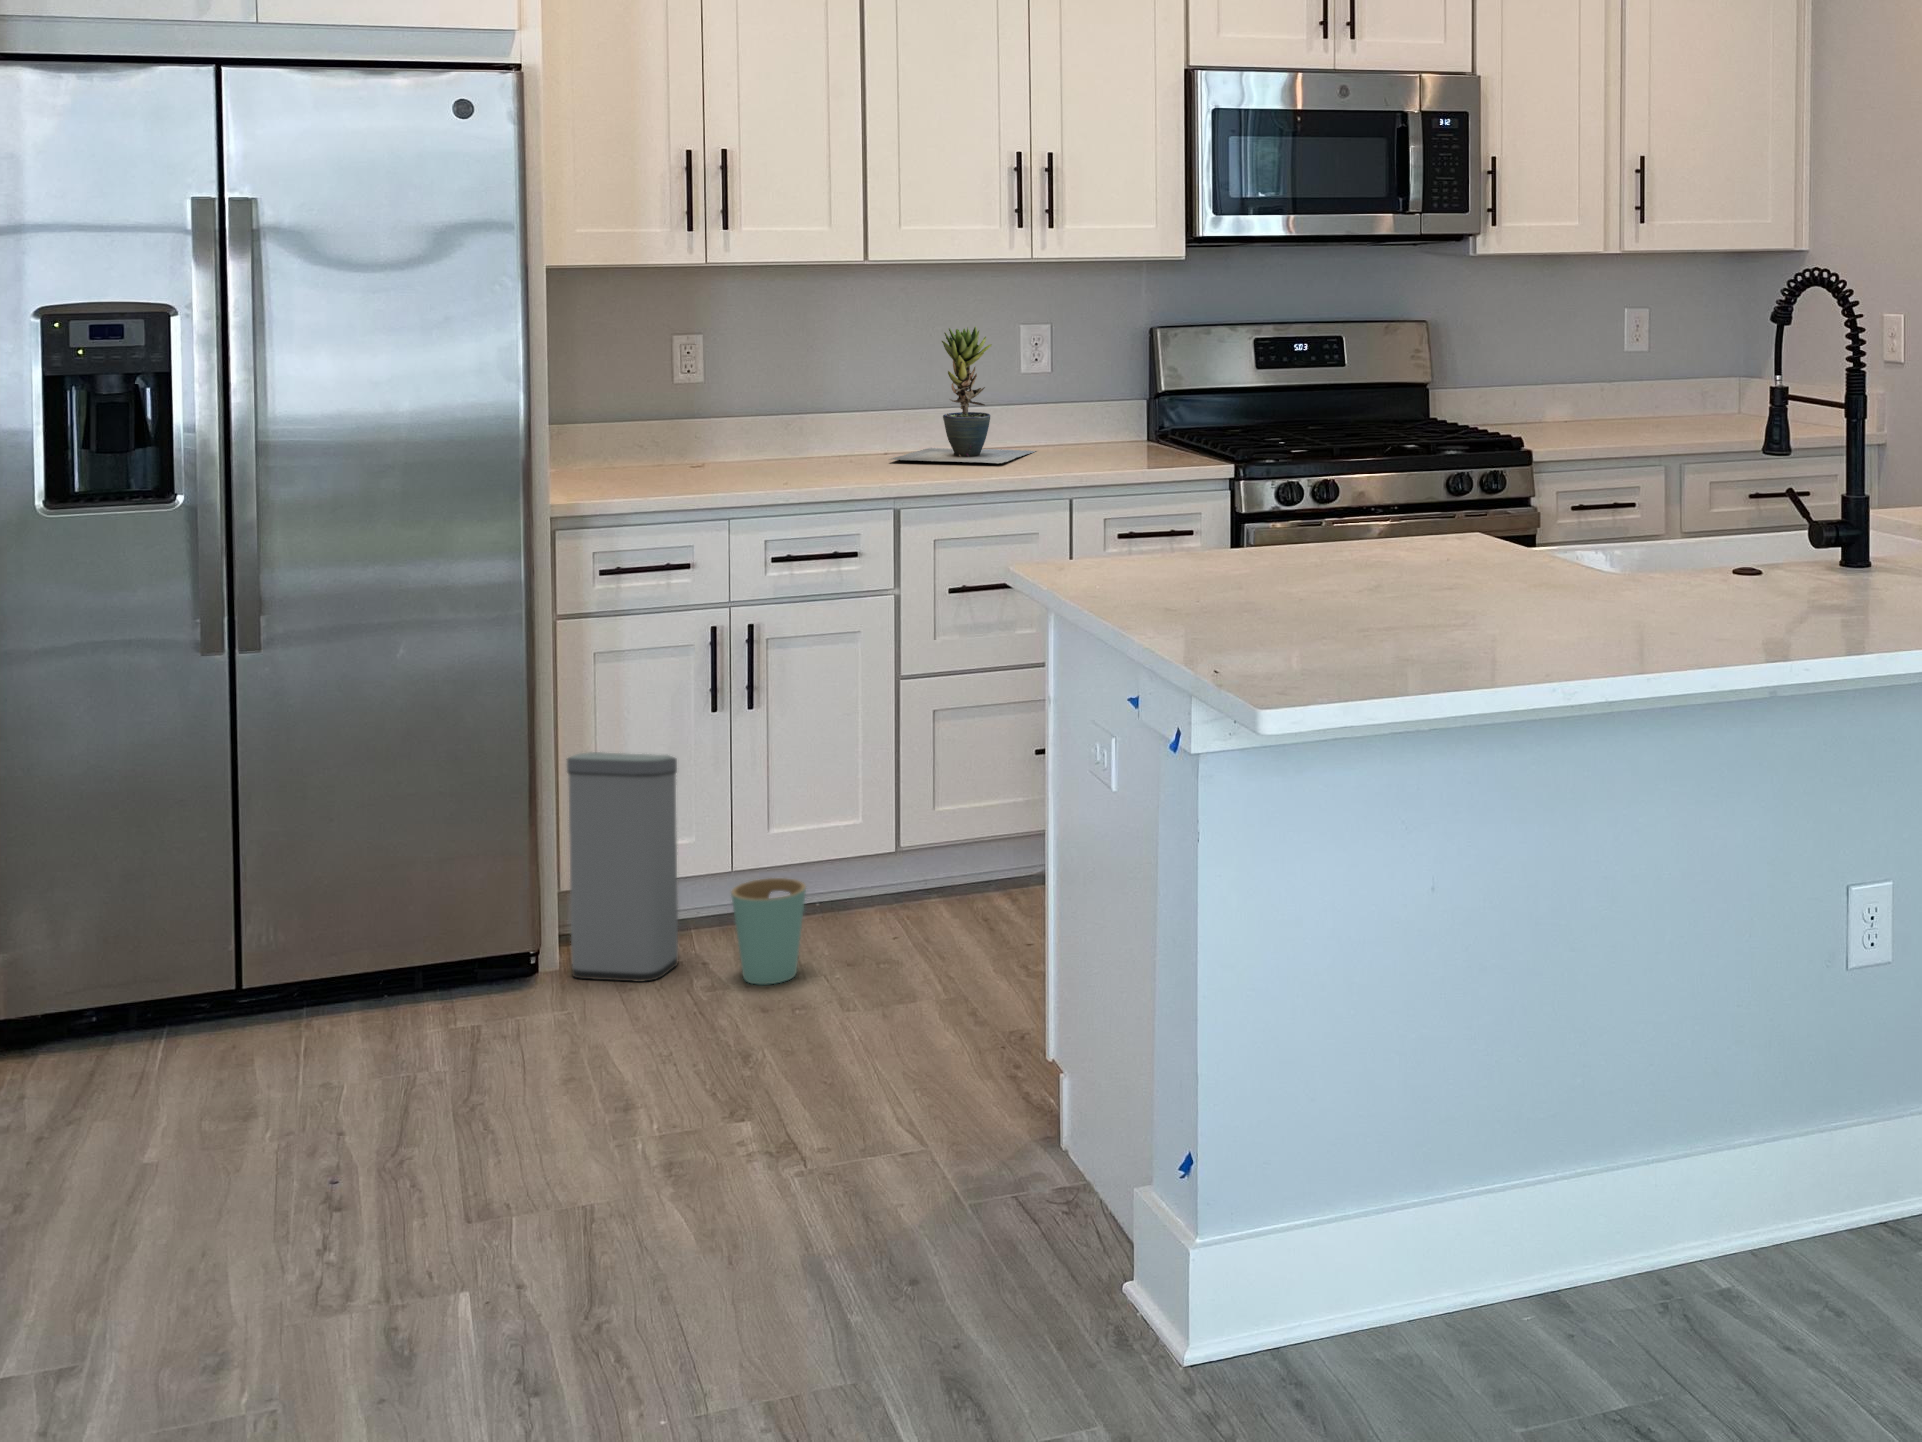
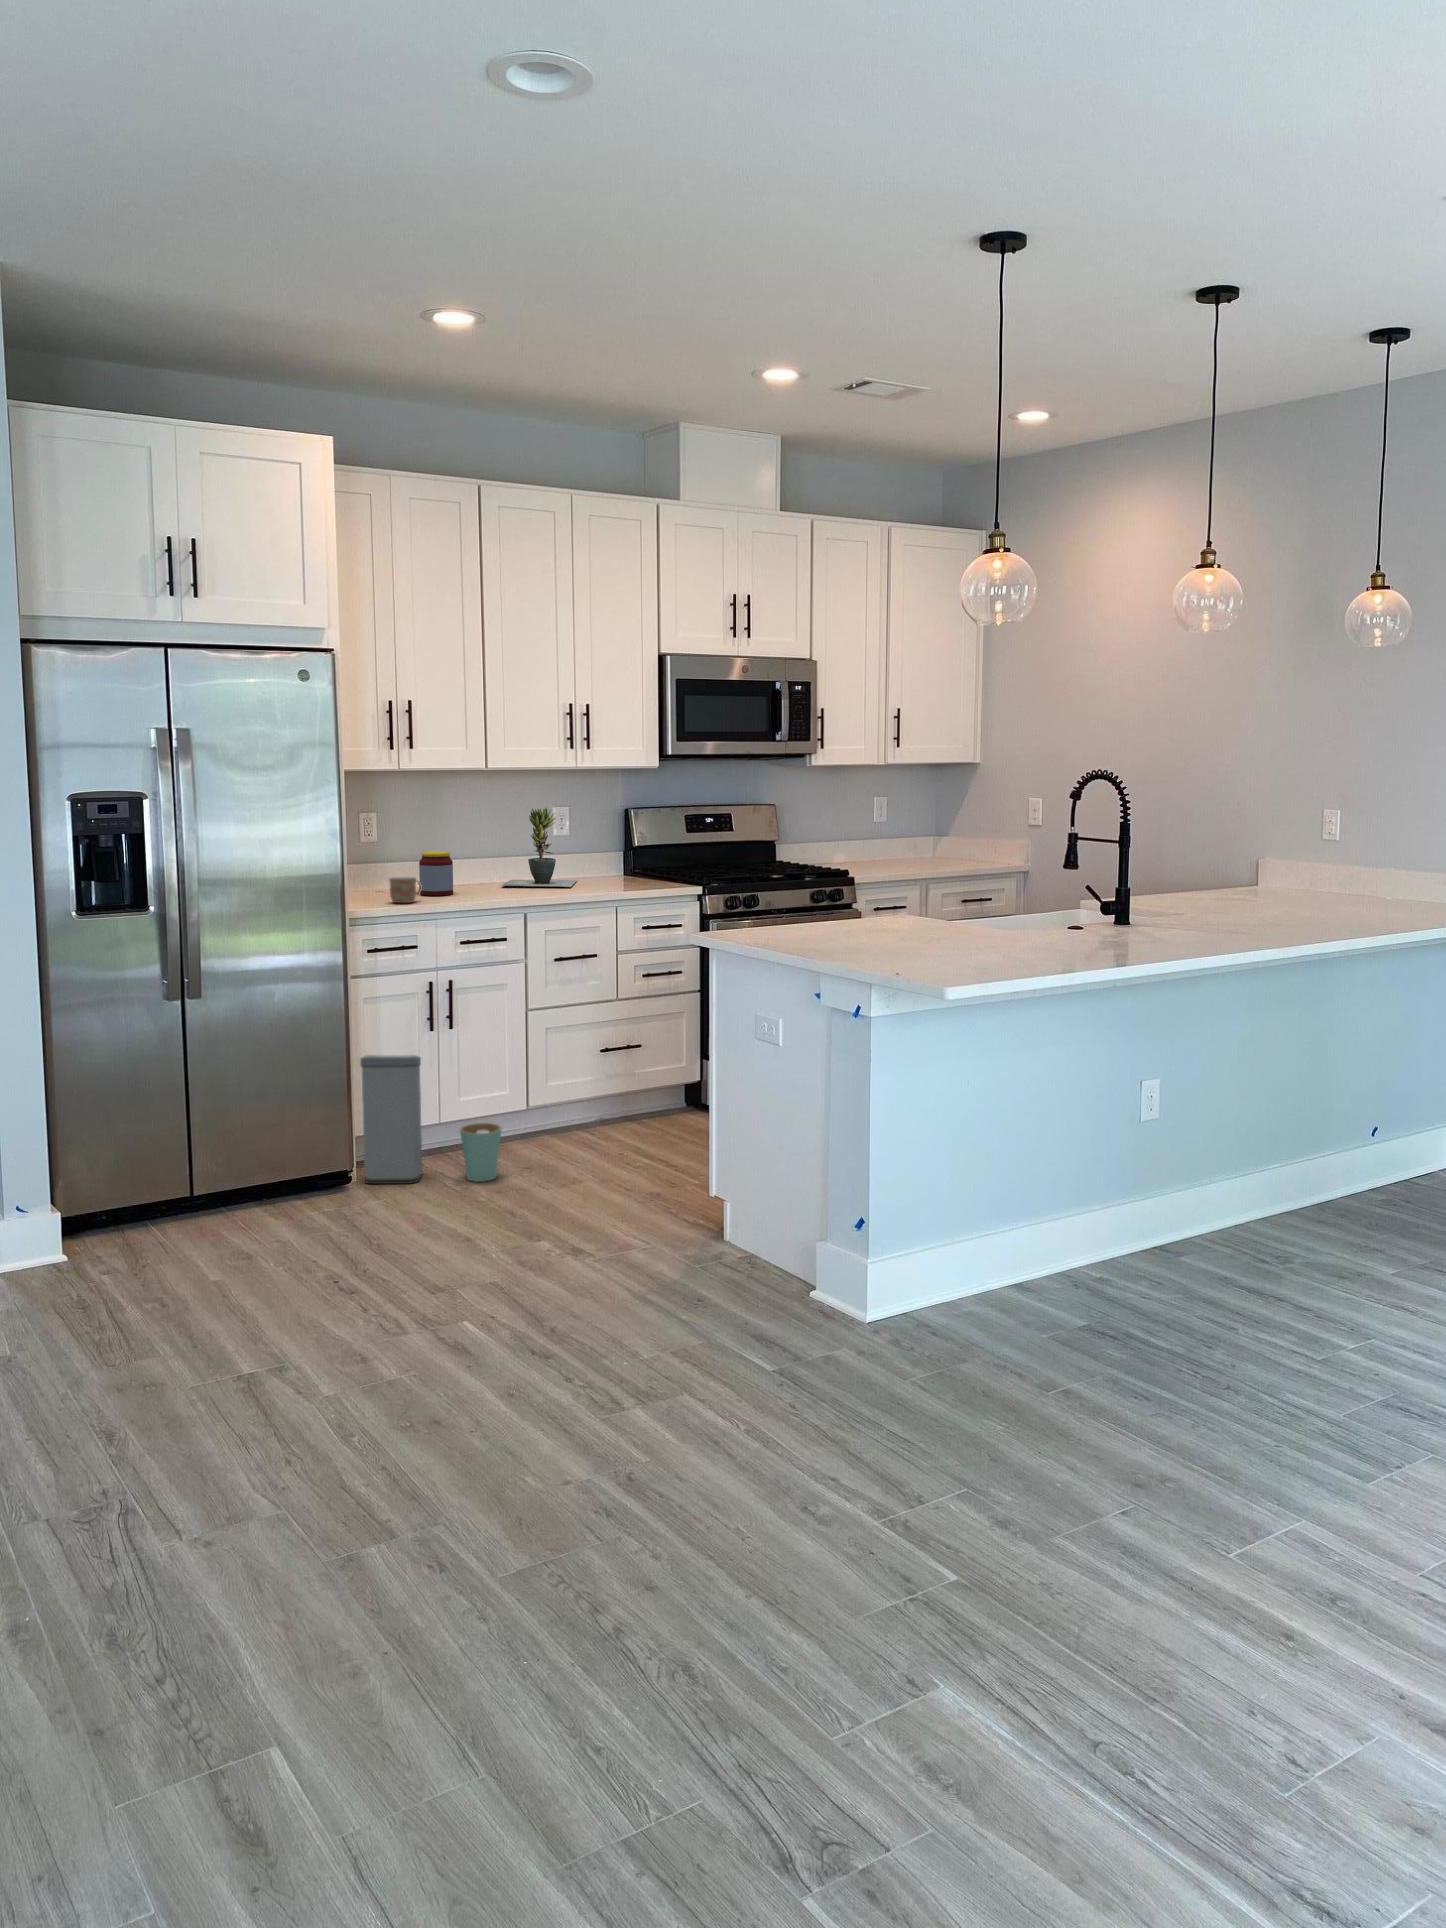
jar: none [736,400,794,476] -> present [419,851,453,895]
mug: none [661,445,721,490] -> present [389,877,422,903]

